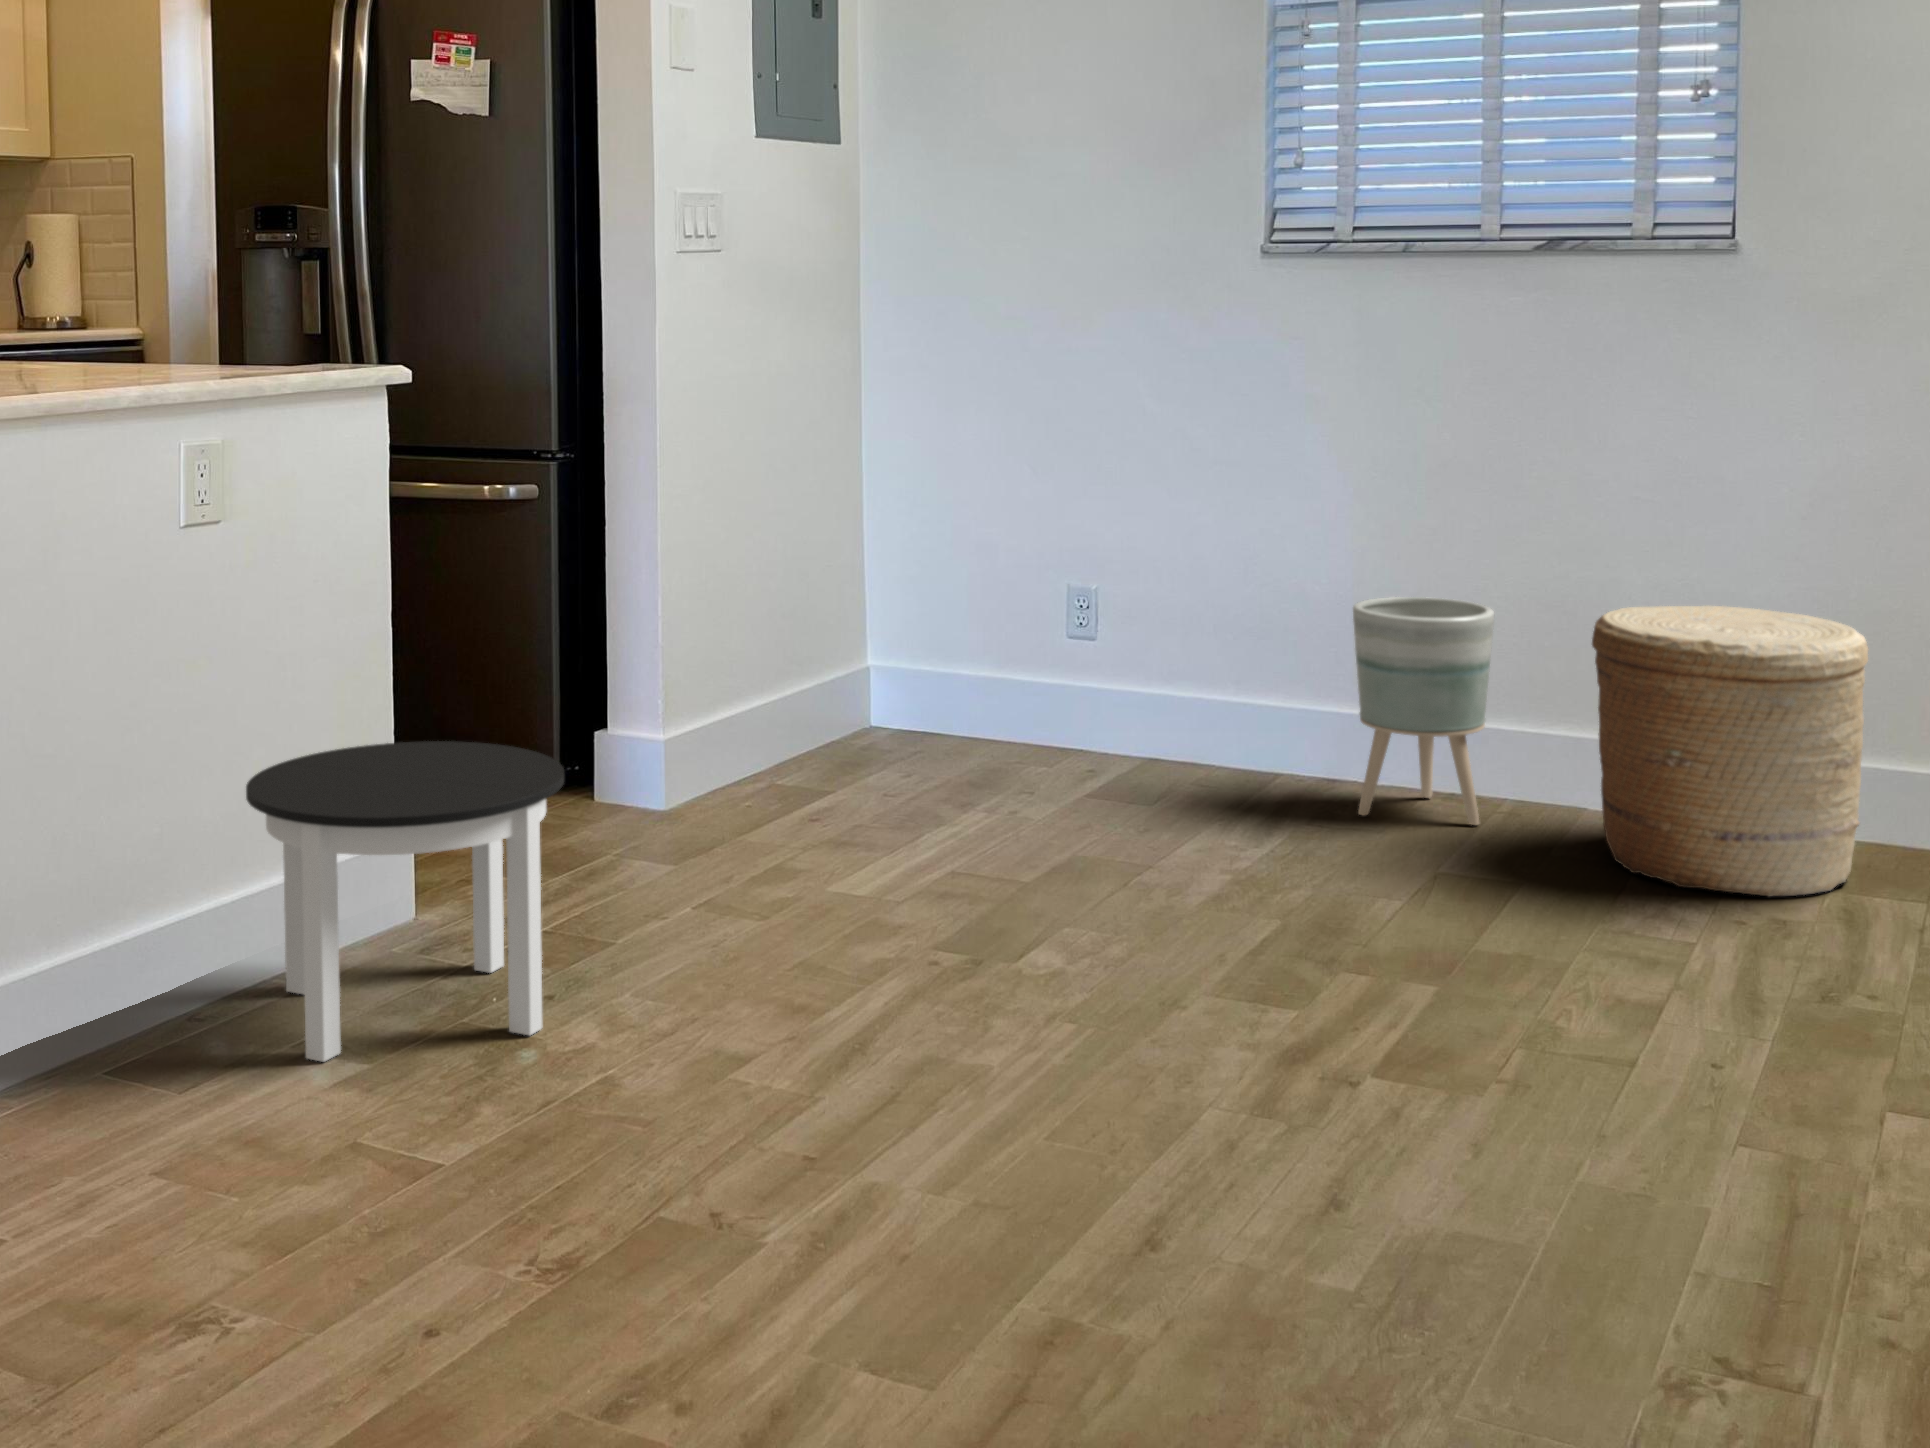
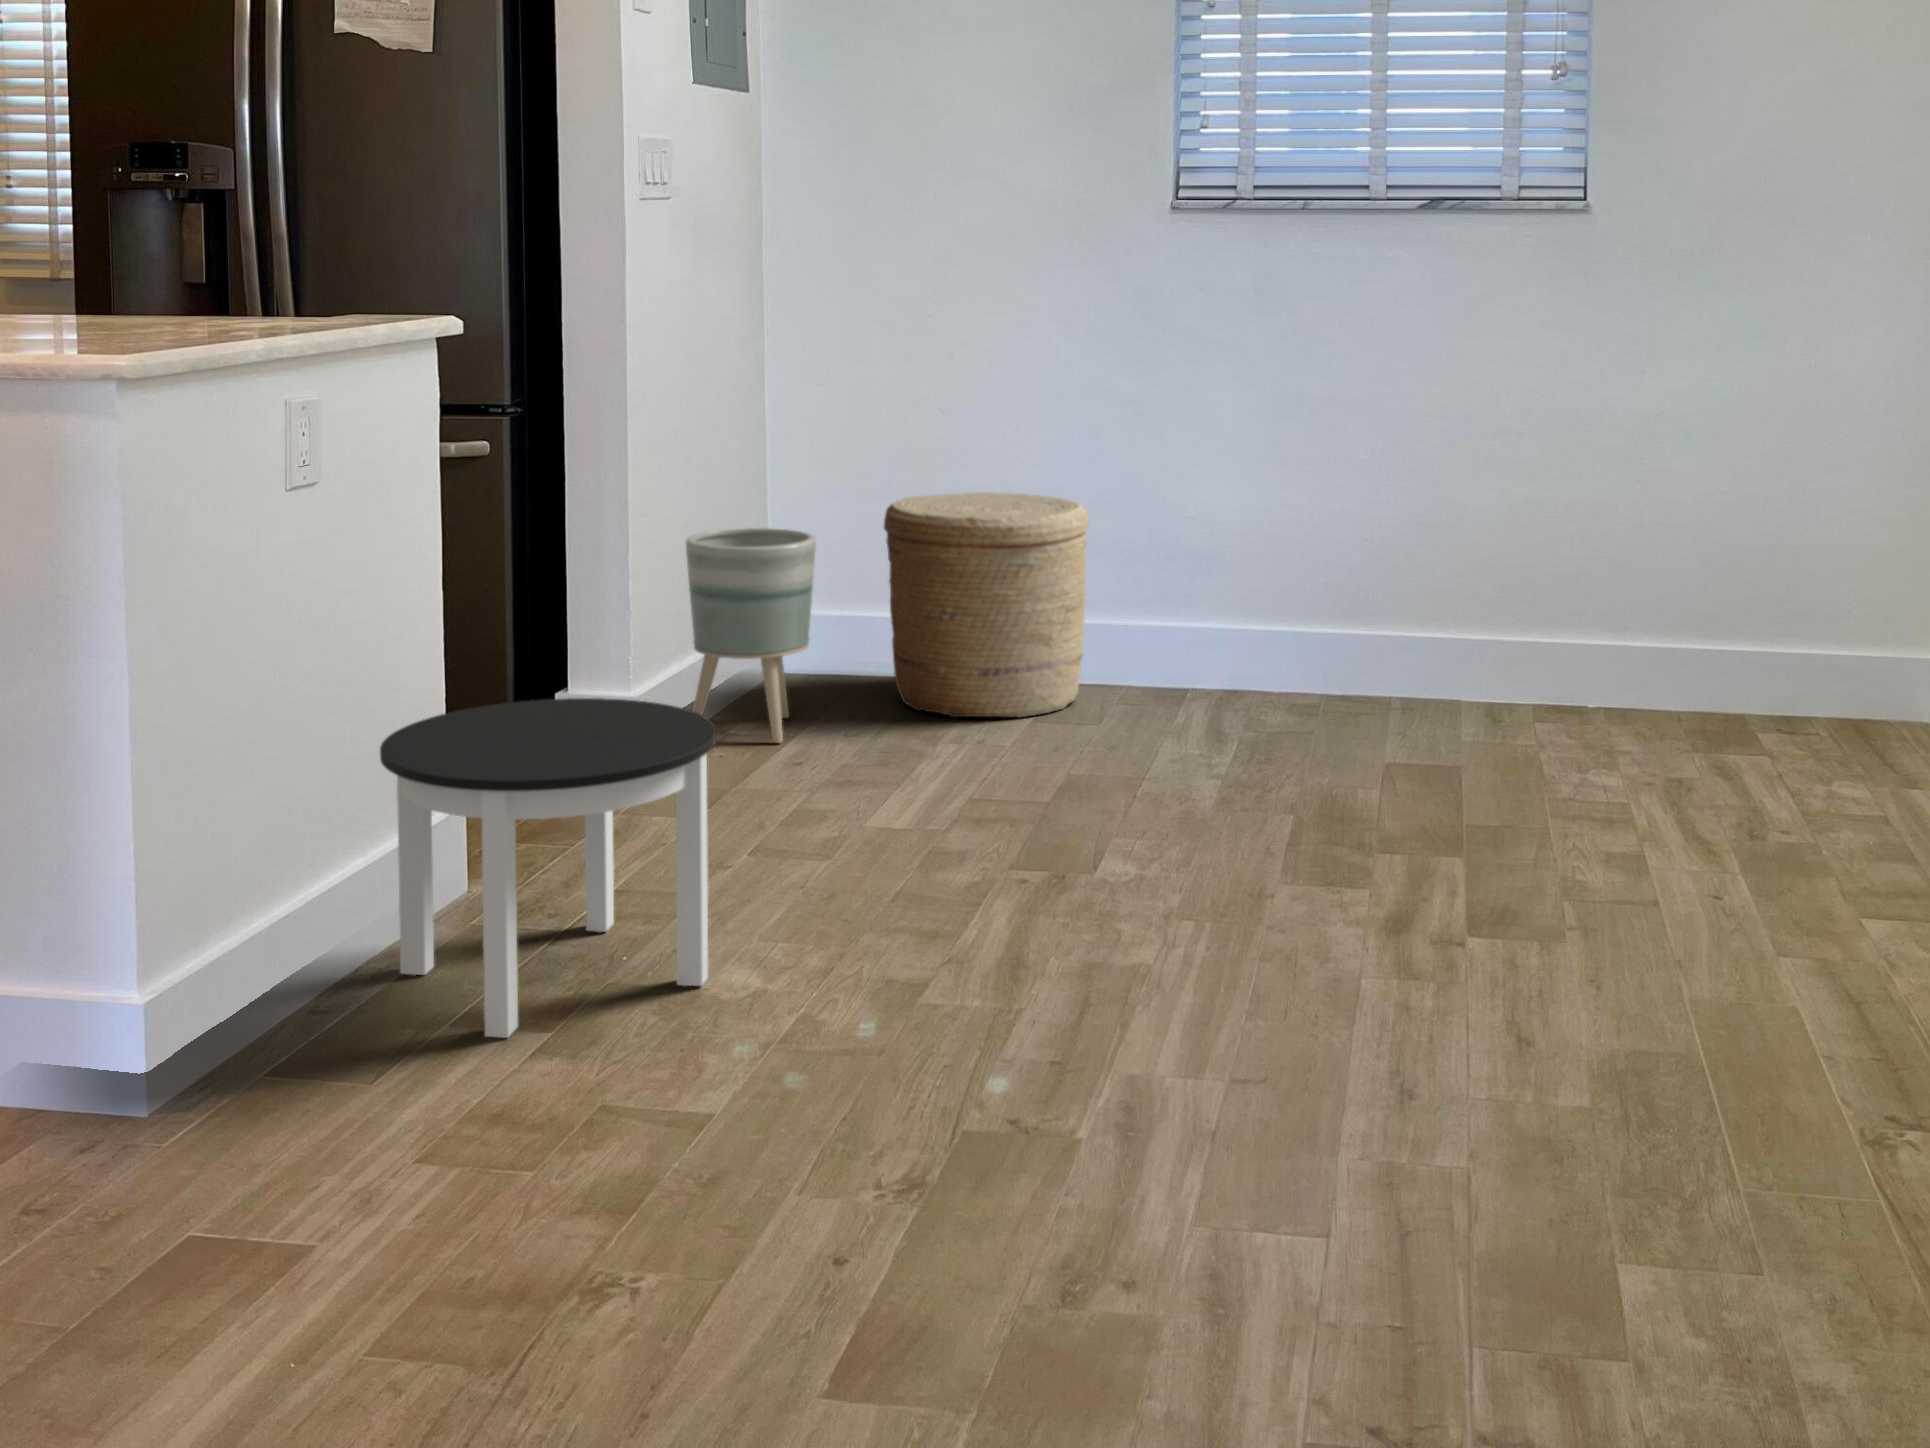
planter: present [1353,597,1494,825] -> present [686,528,816,743]
woven basket: present [1592,606,1868,897] -> present [884,493,1089,717]

